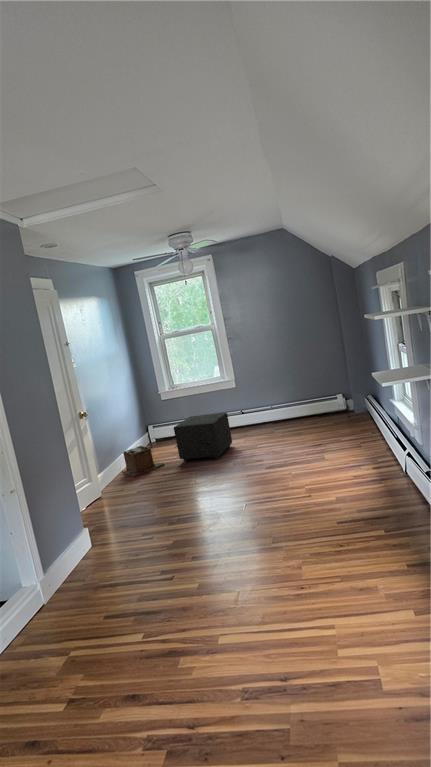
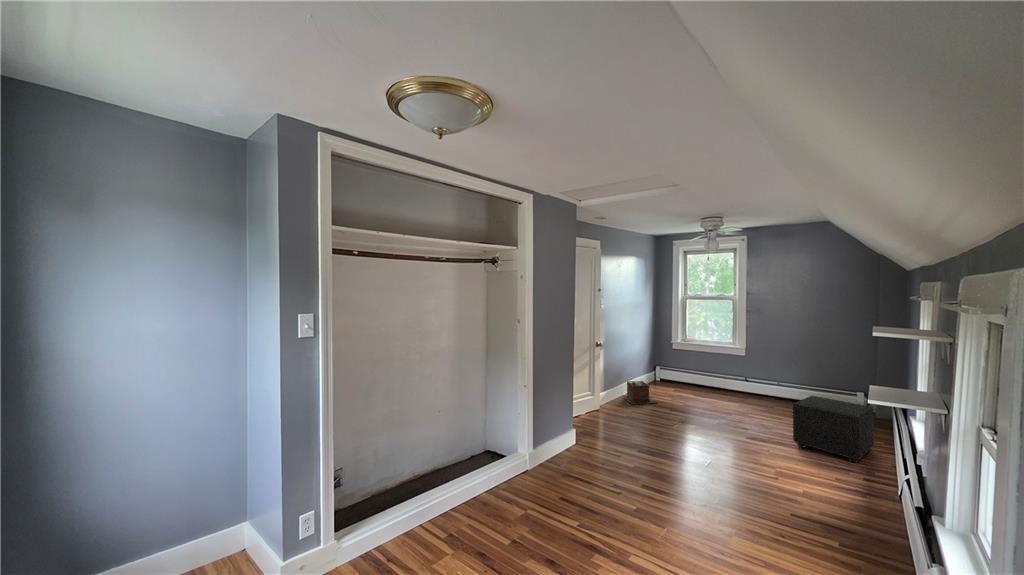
ottoman: present [174,413,232,461] -> present [793,396,874,463]

